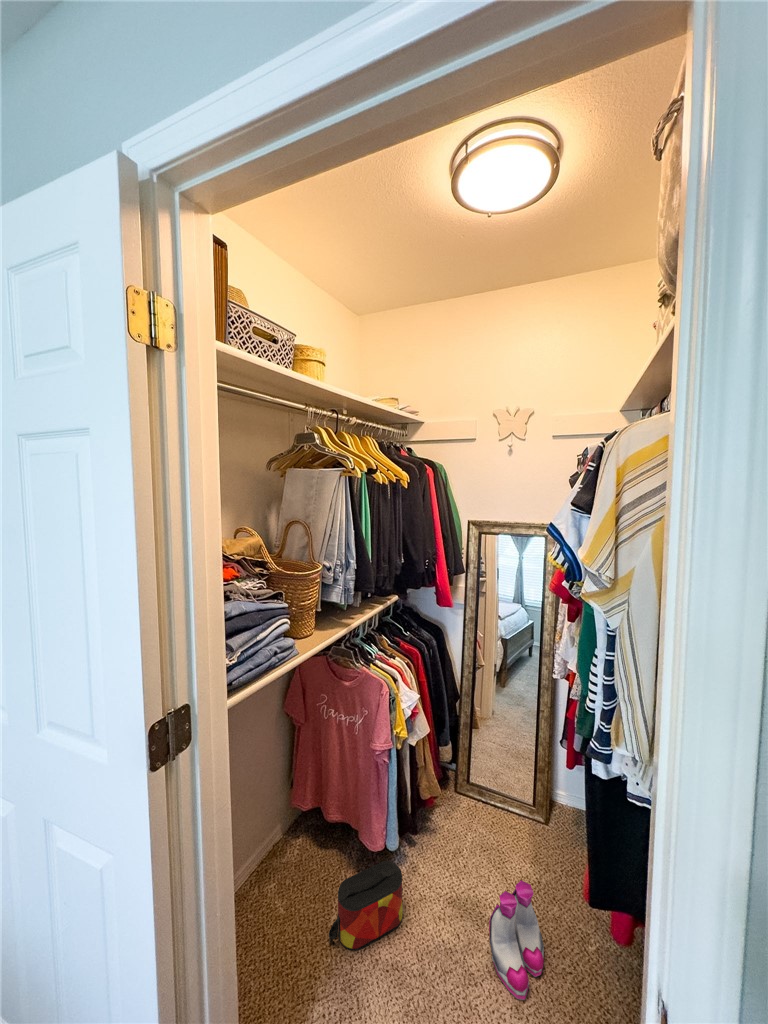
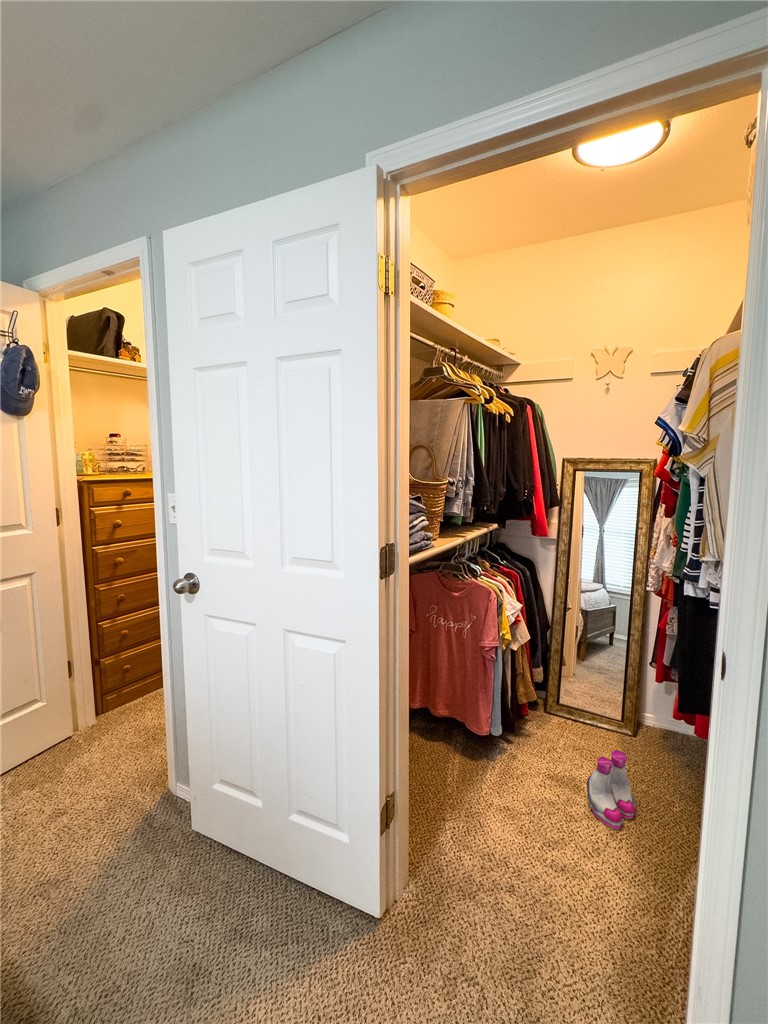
bag: present [329,861,403,951] -> none [449,739,510,796]

